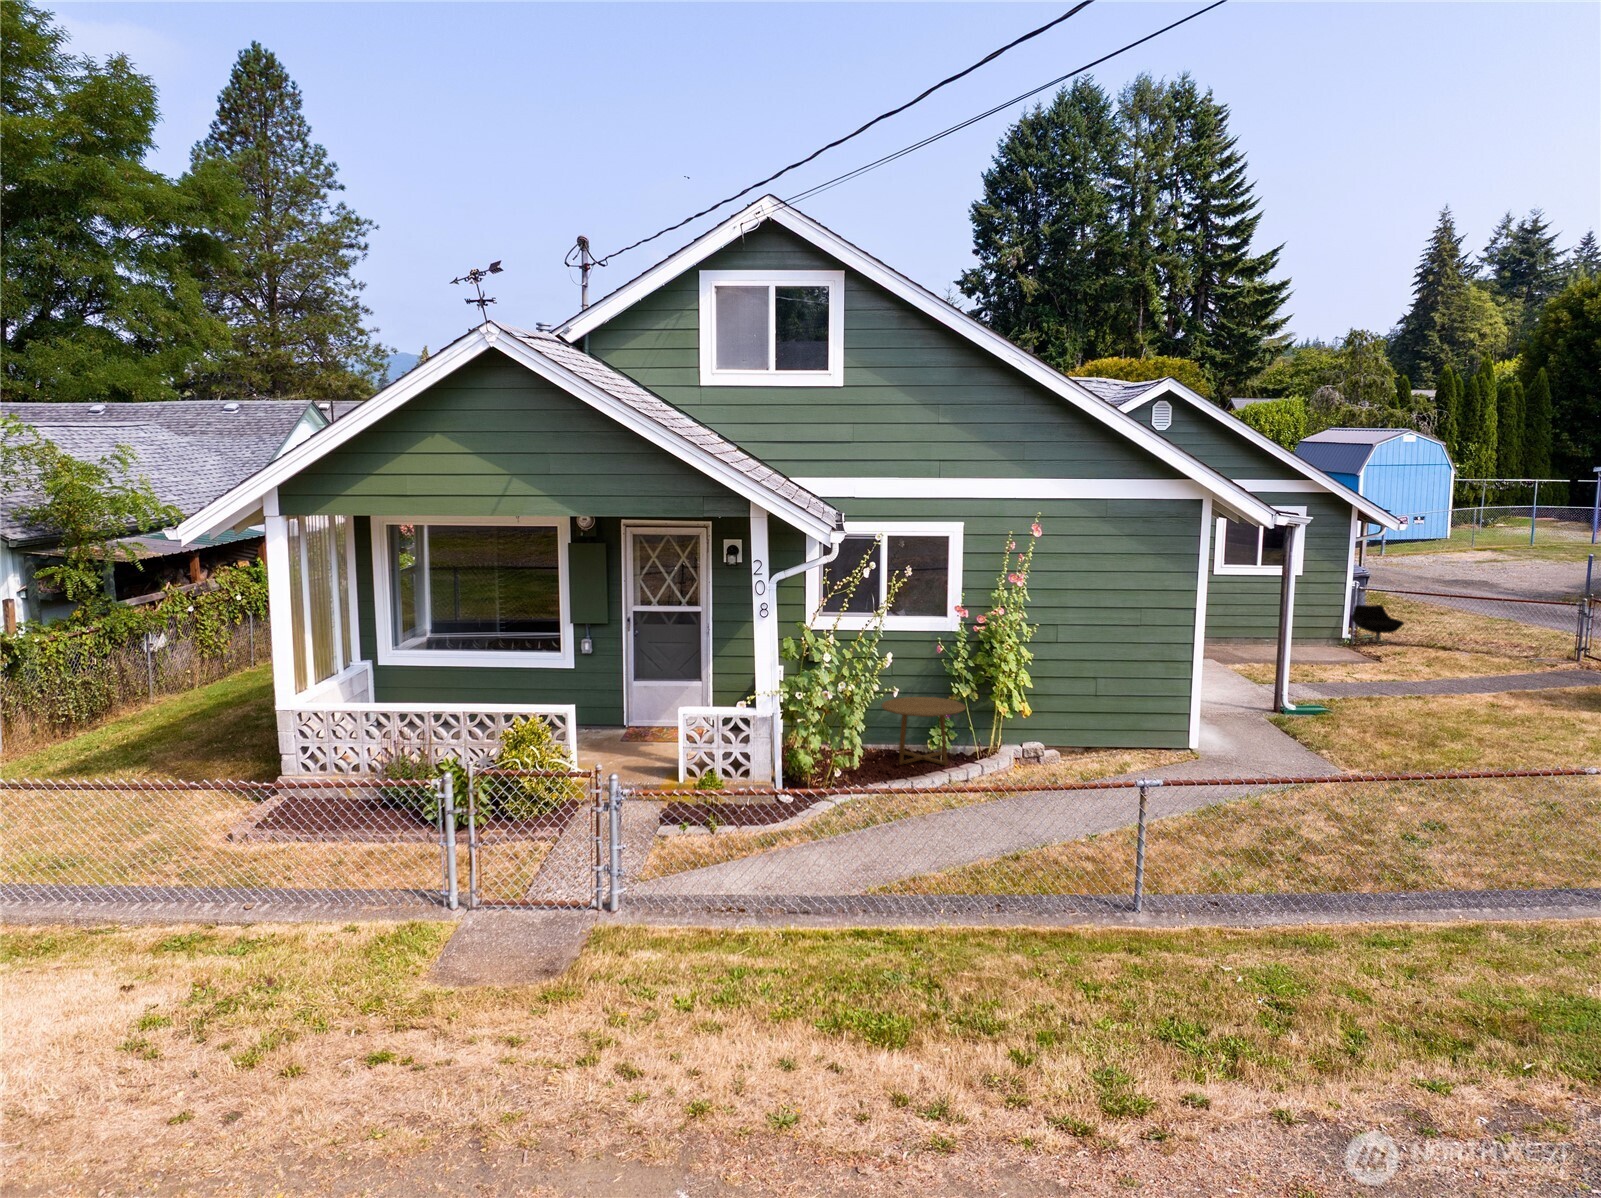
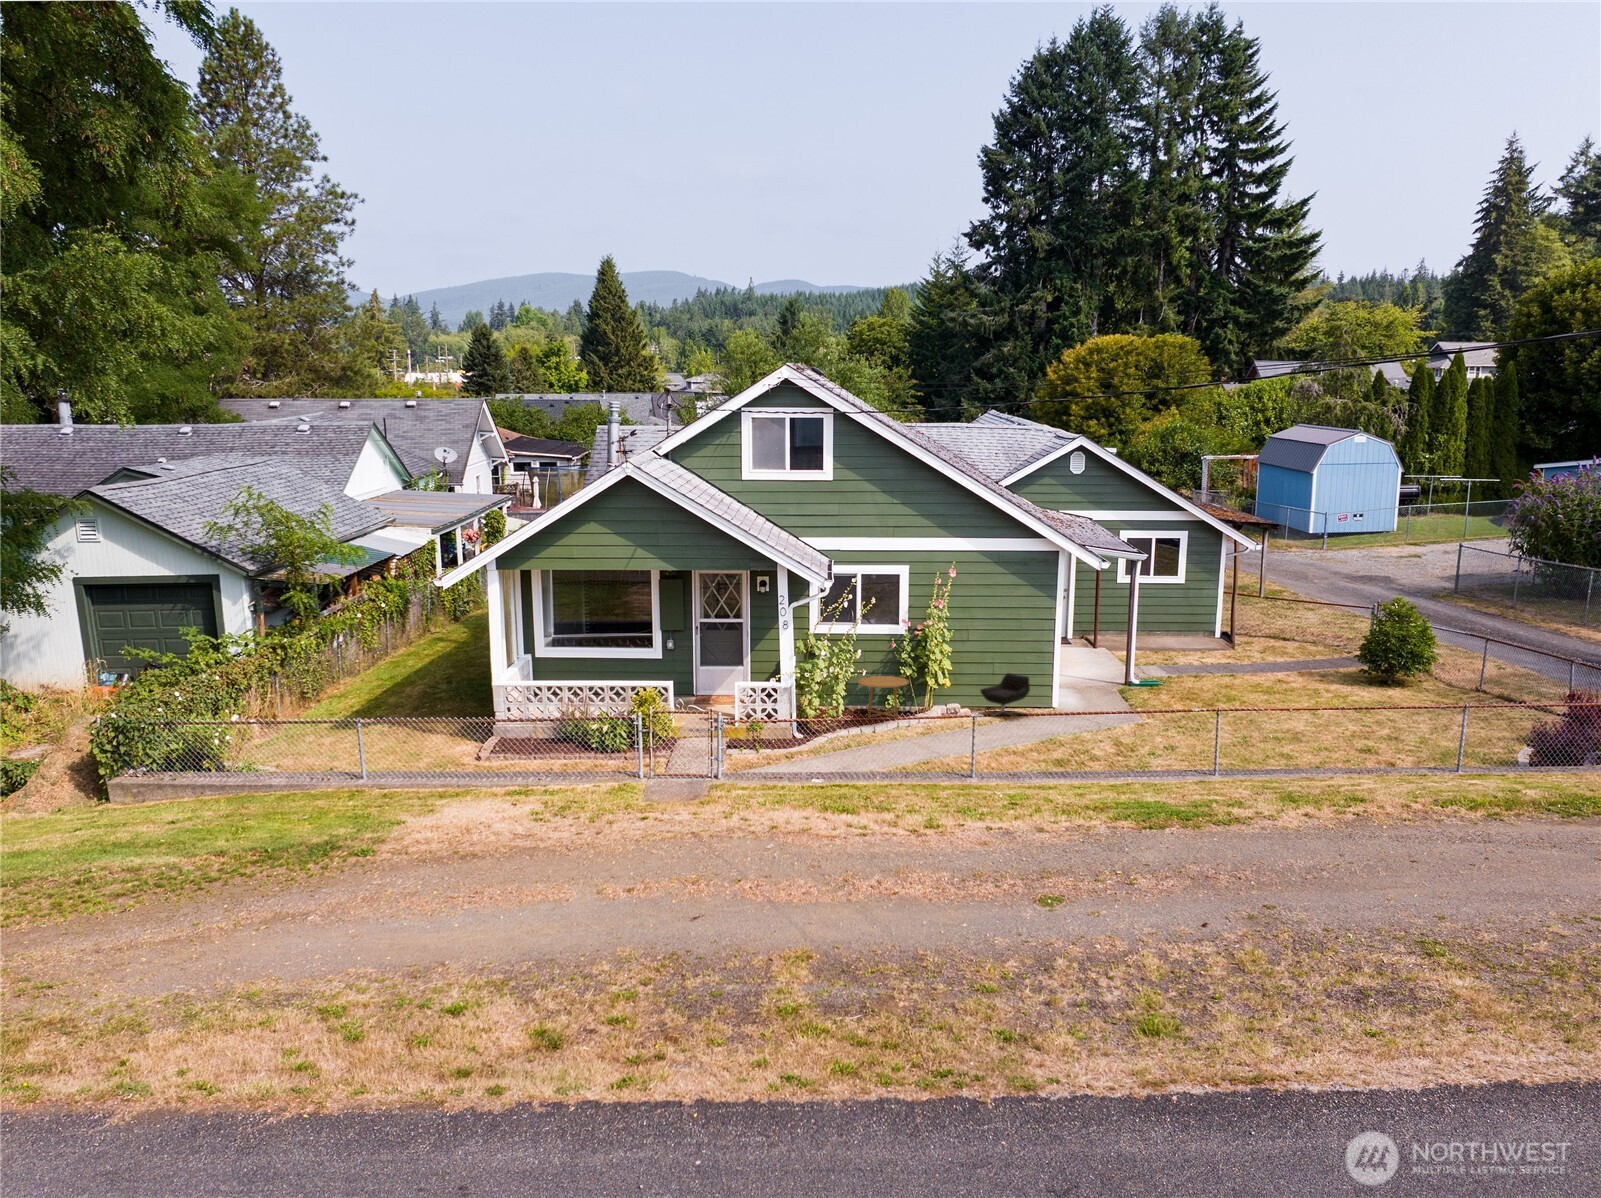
lounge chair: present [1352,605,1404,642] -> present [980,673,1030,712]

